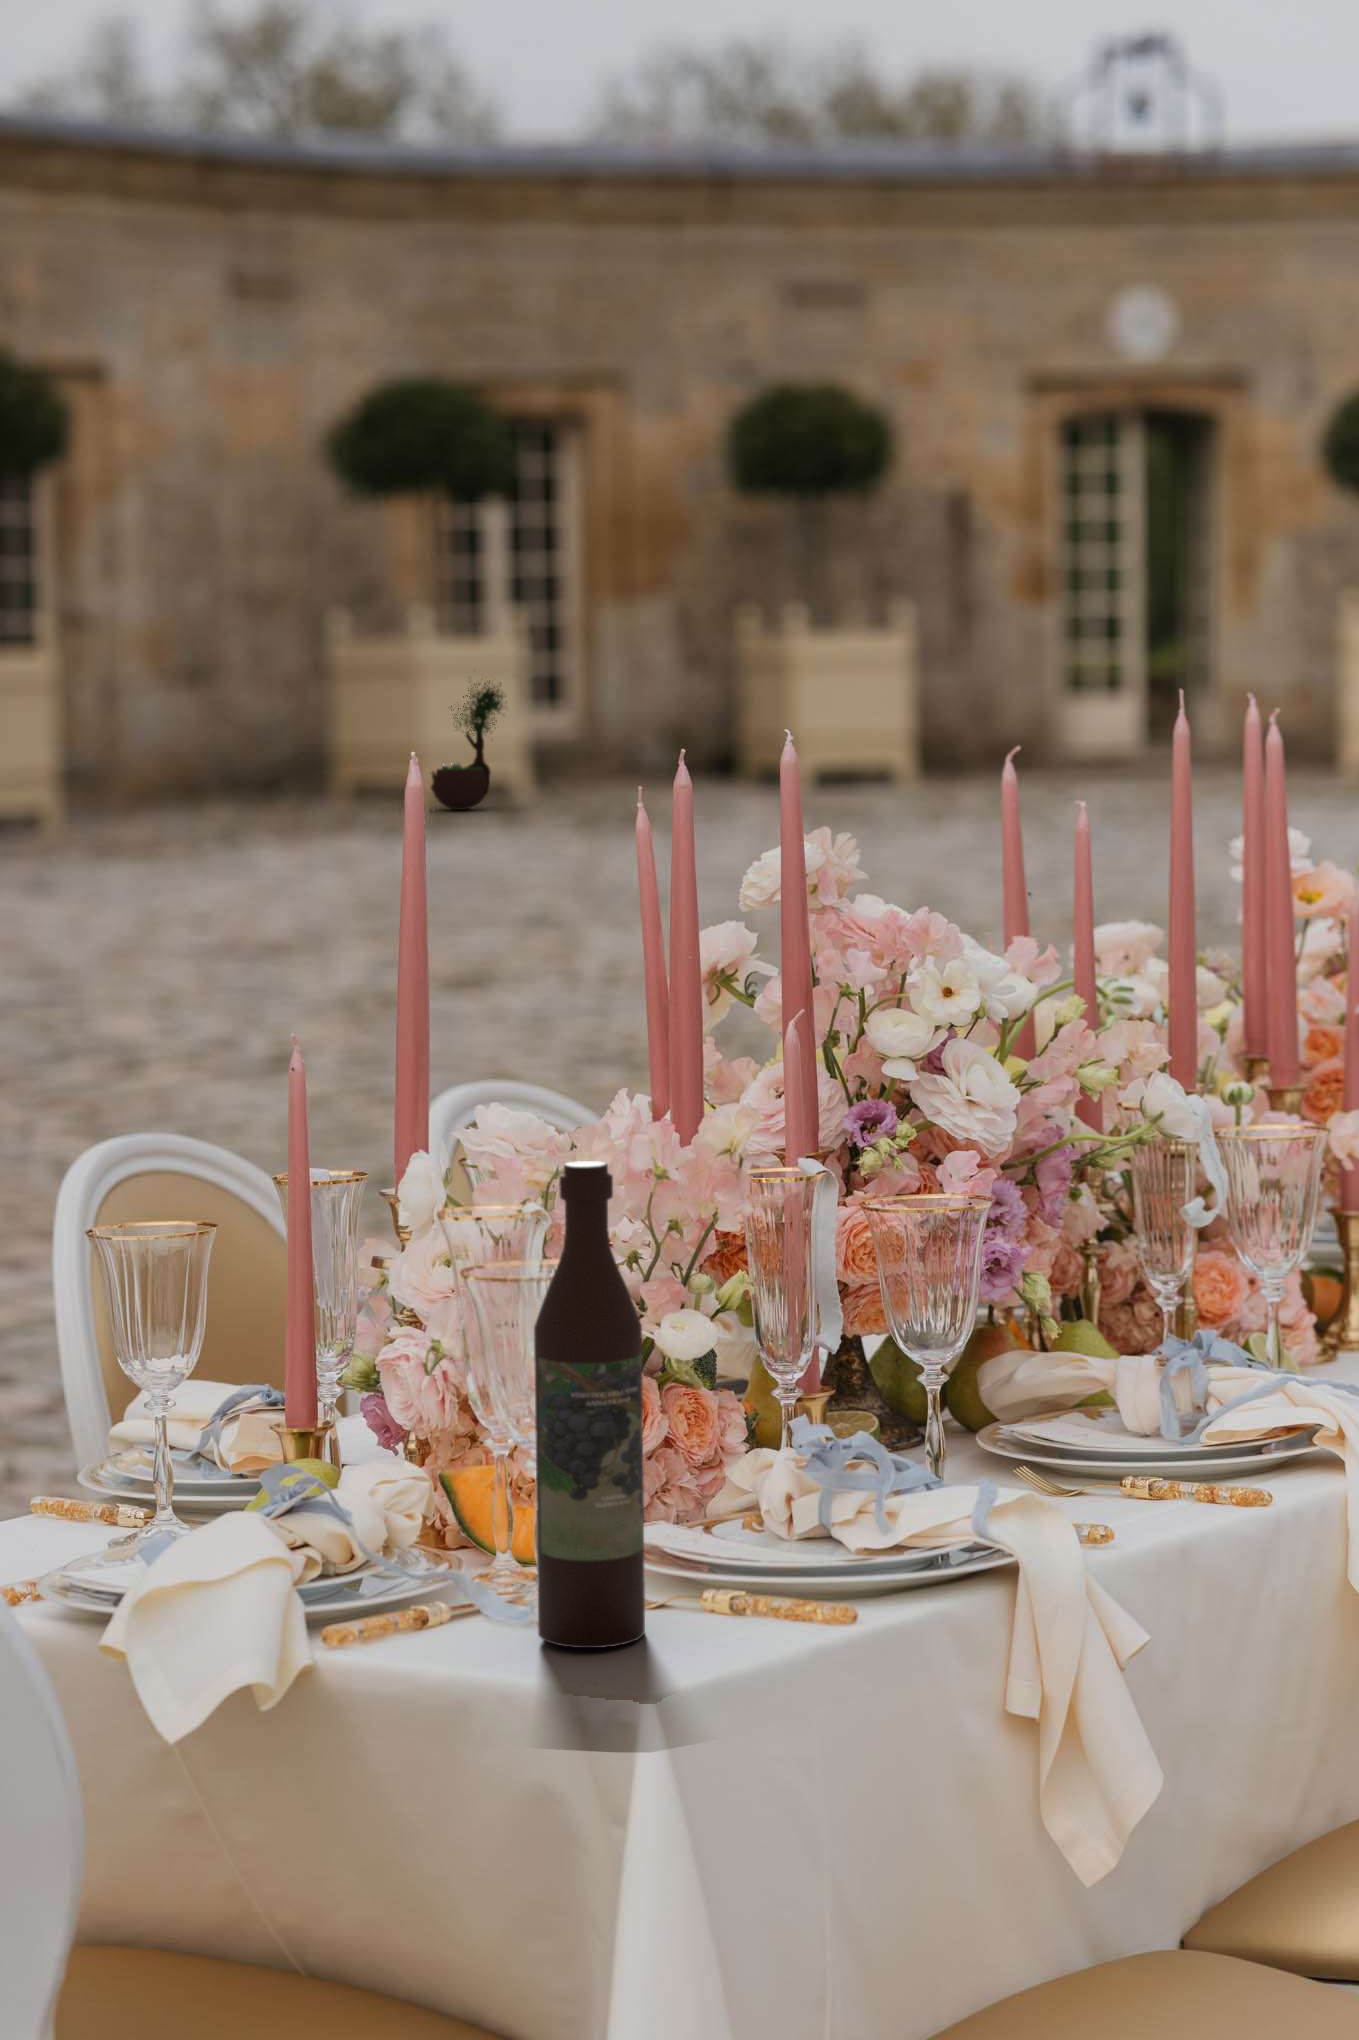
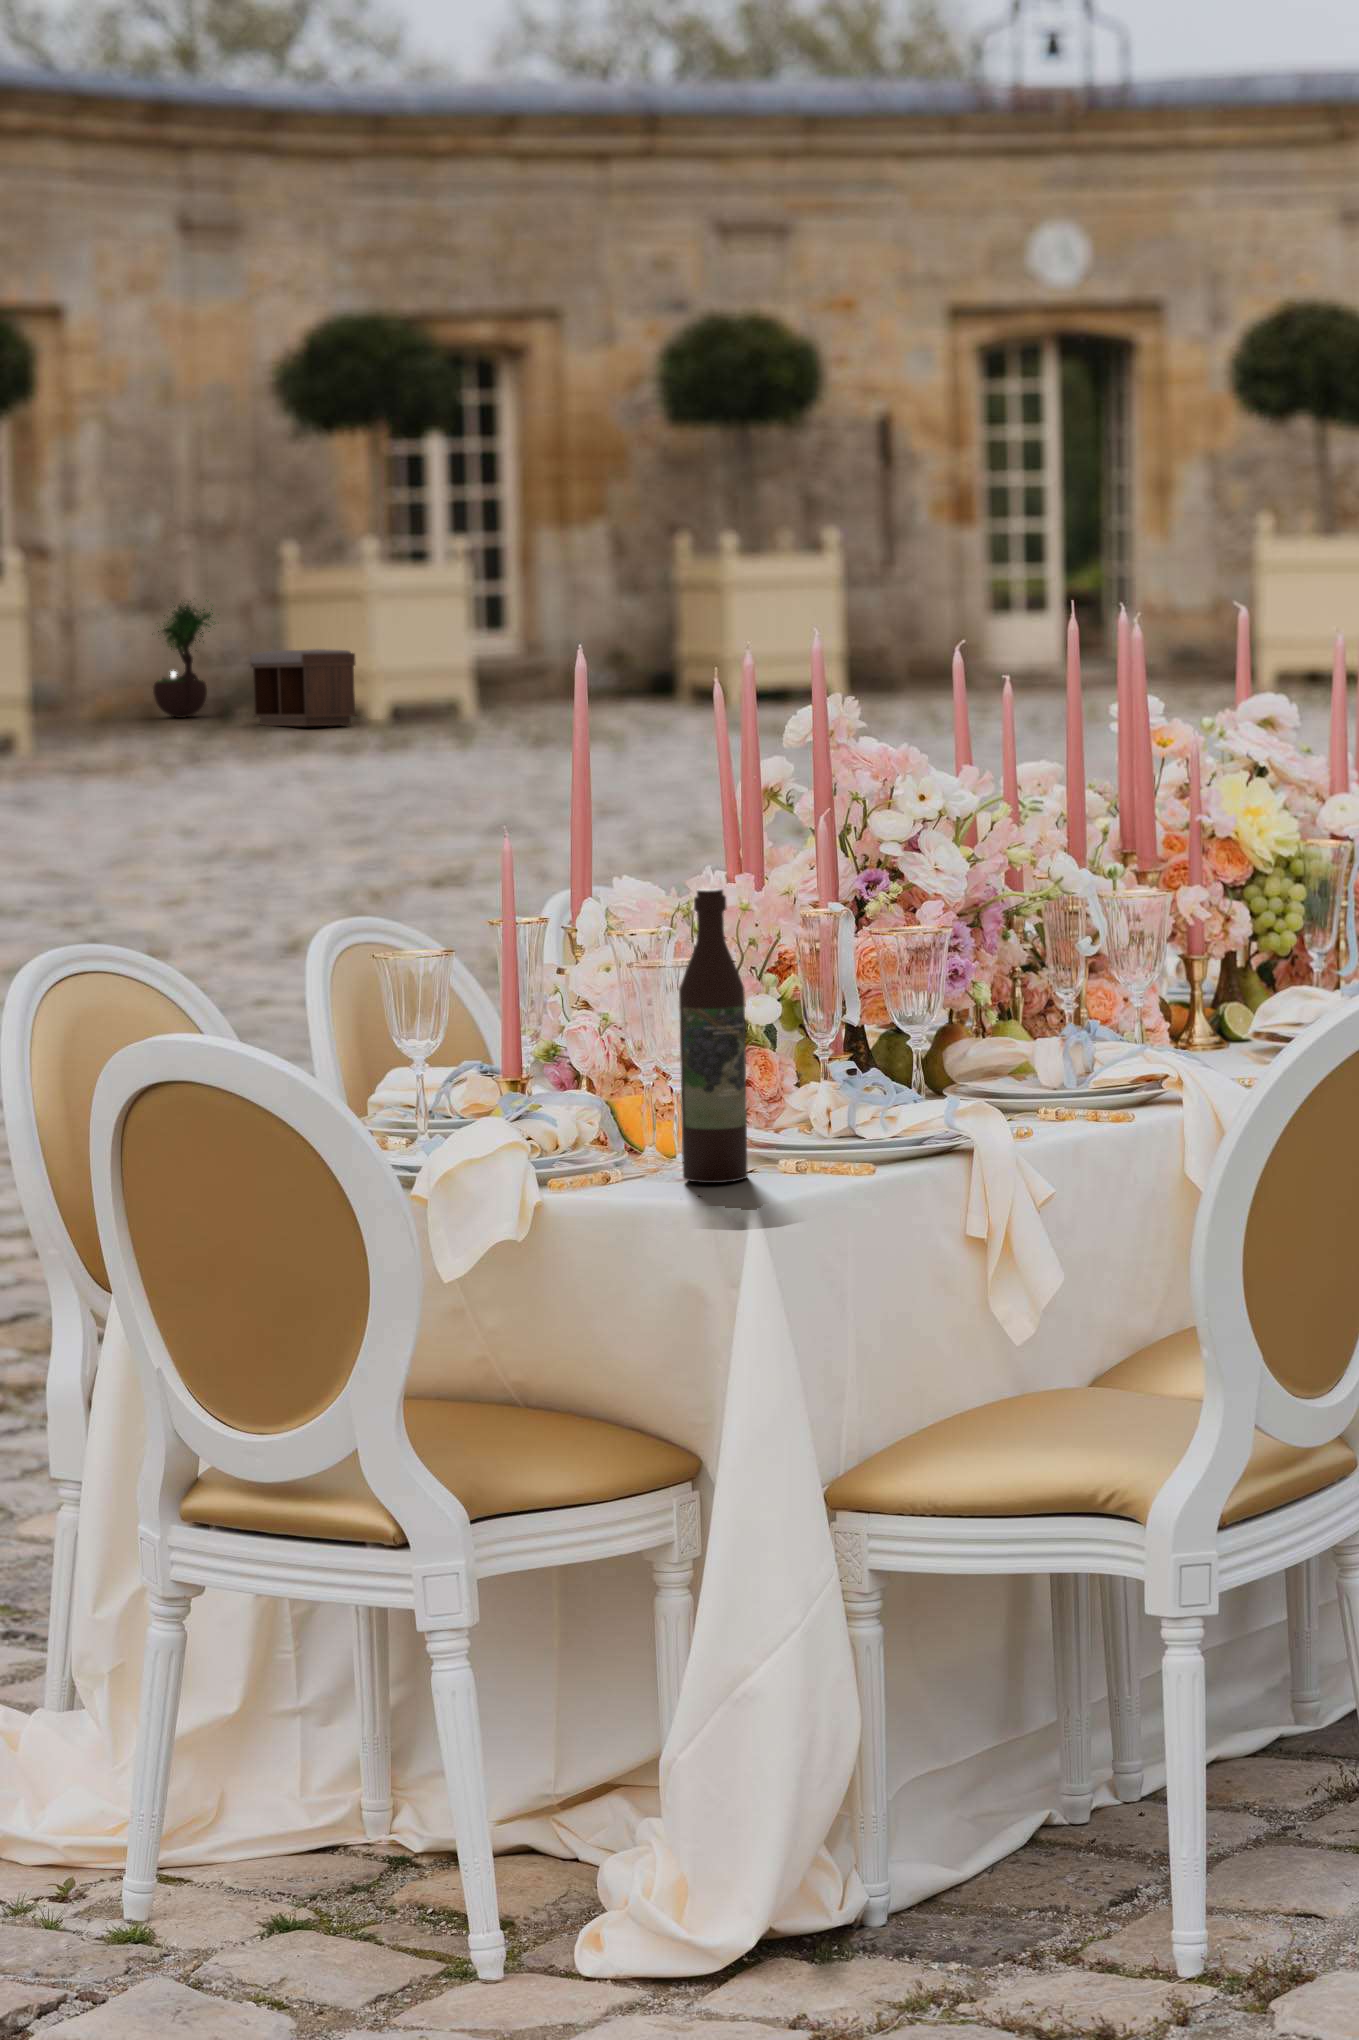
potted tree: present [430,681,507,810] -> present [153,600,216,718]
bench: none [281,729,392,809] -> present [250,649,357,726]

